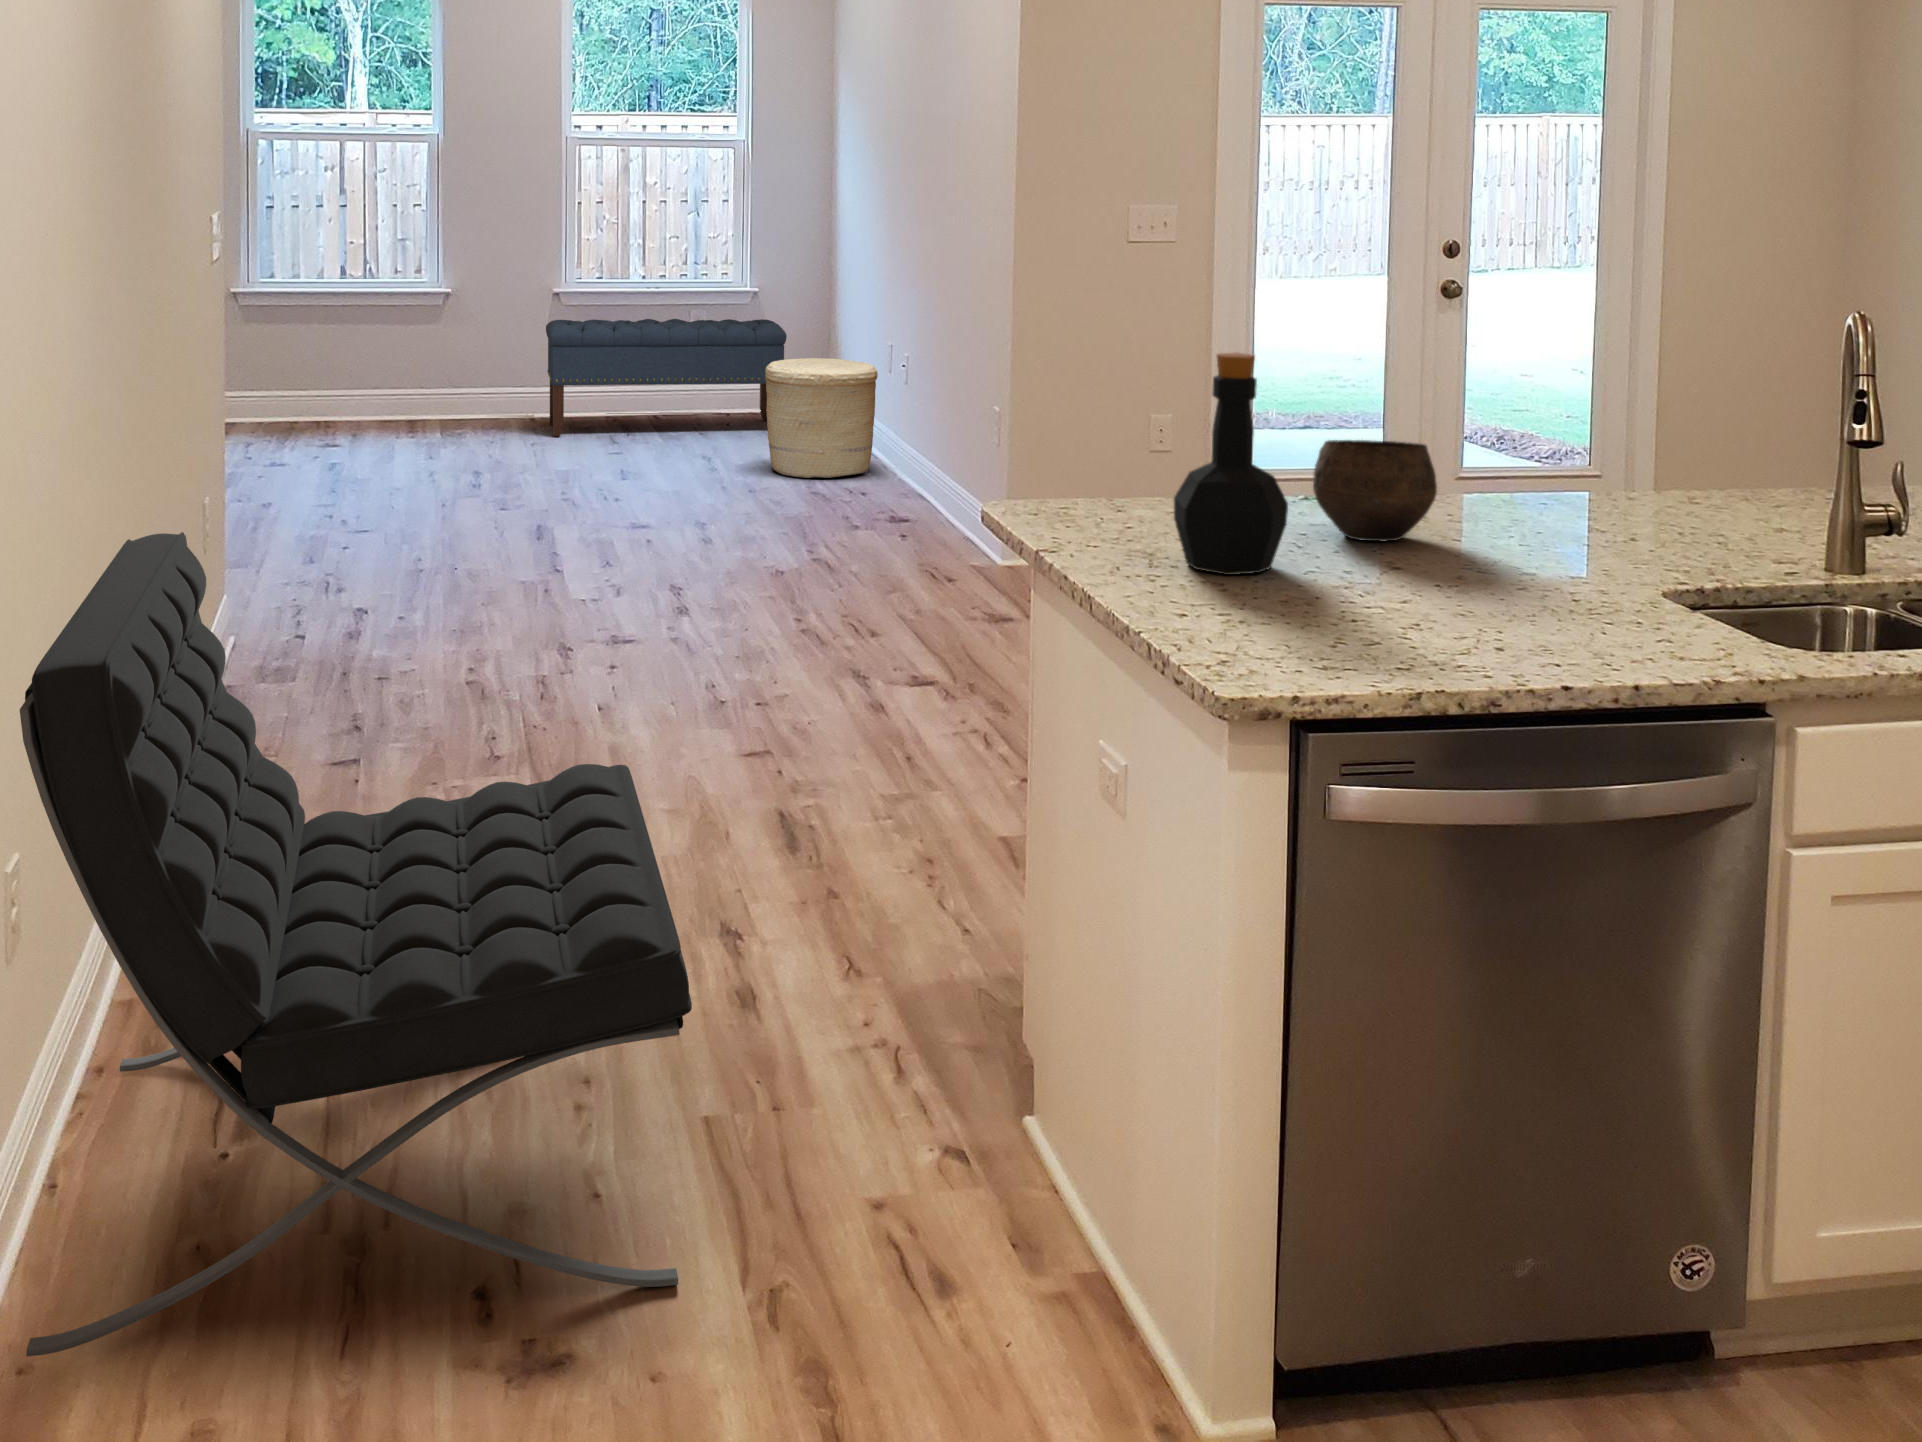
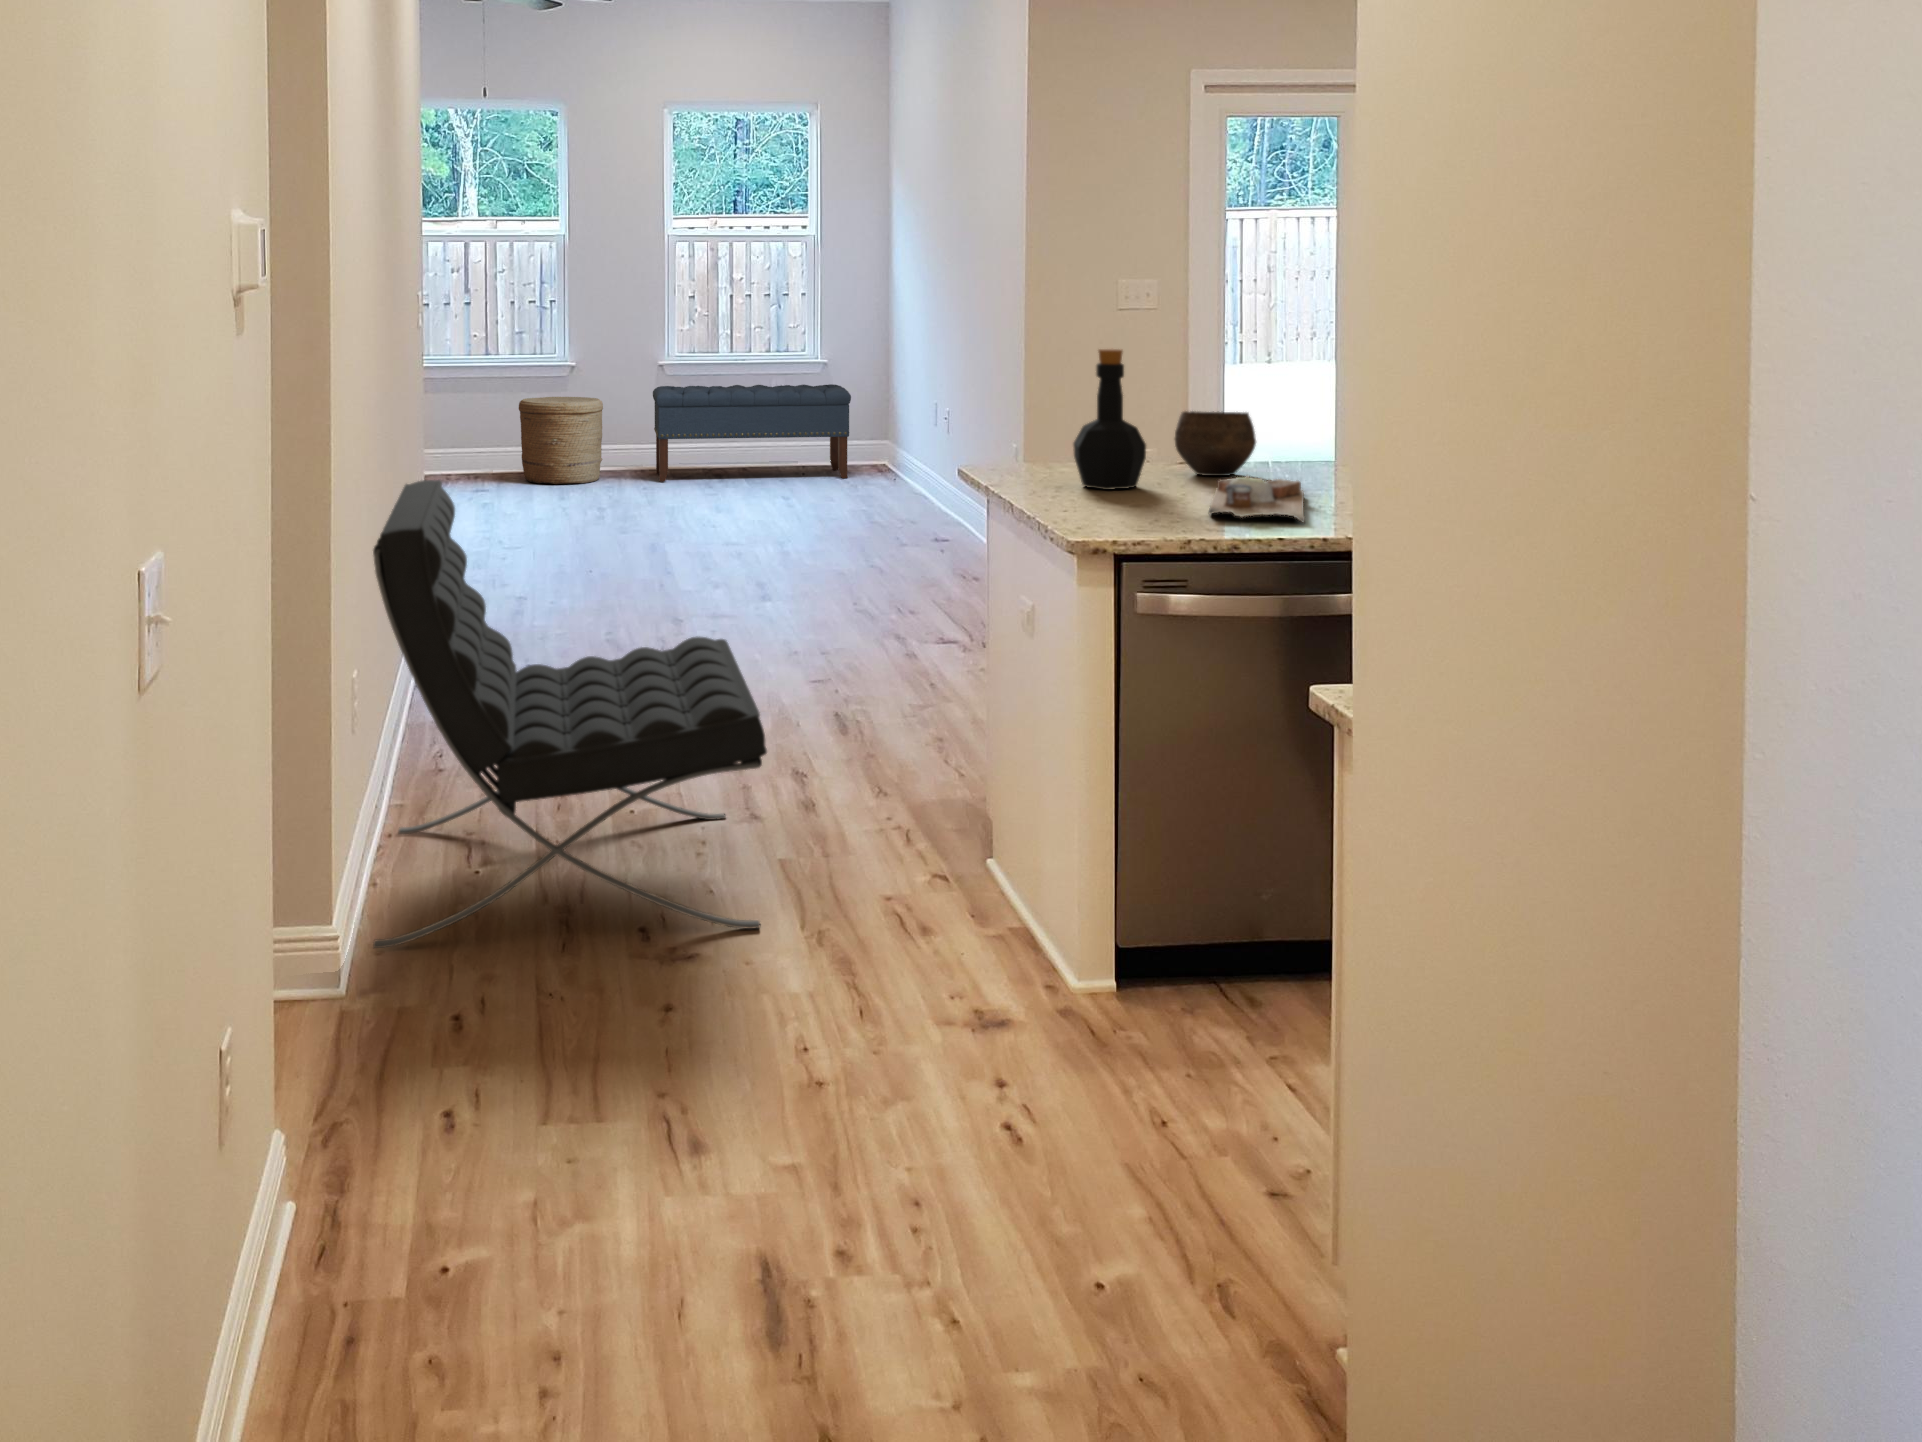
woven basket: present [765,358,878,478] -> present [519,397,603,484]
cutting board: none [1404,558,1592,668] -> present [1209,476,1305,522]

